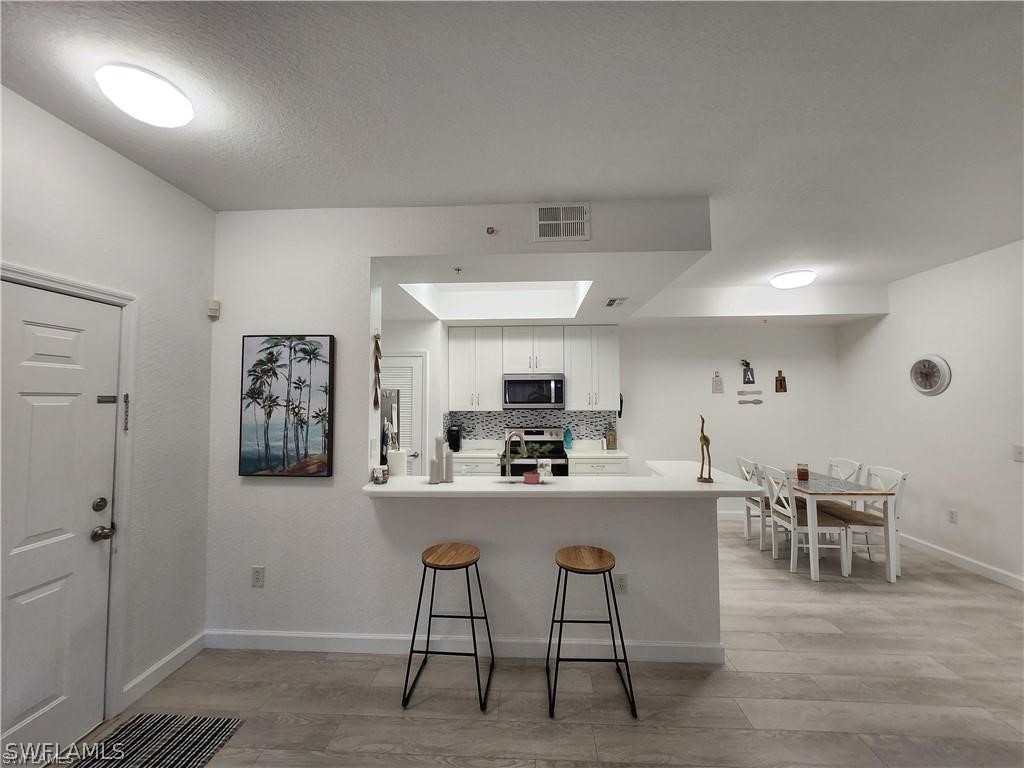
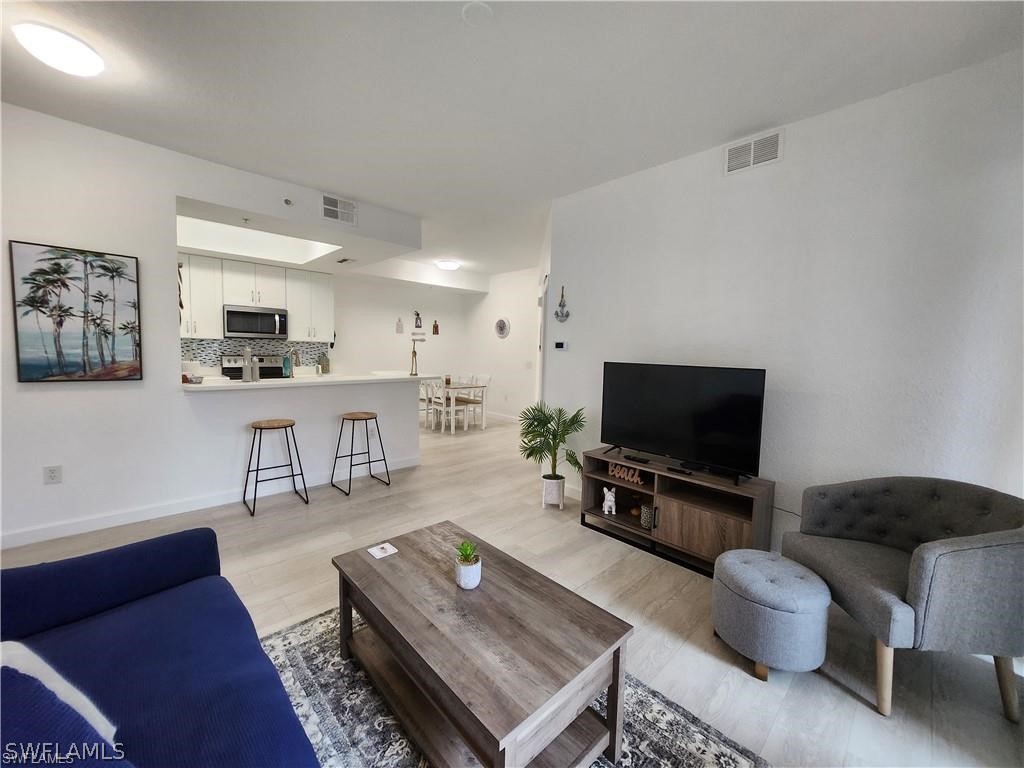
potted plant: present [497,442,554,484] -> none [293,353,334,380]

